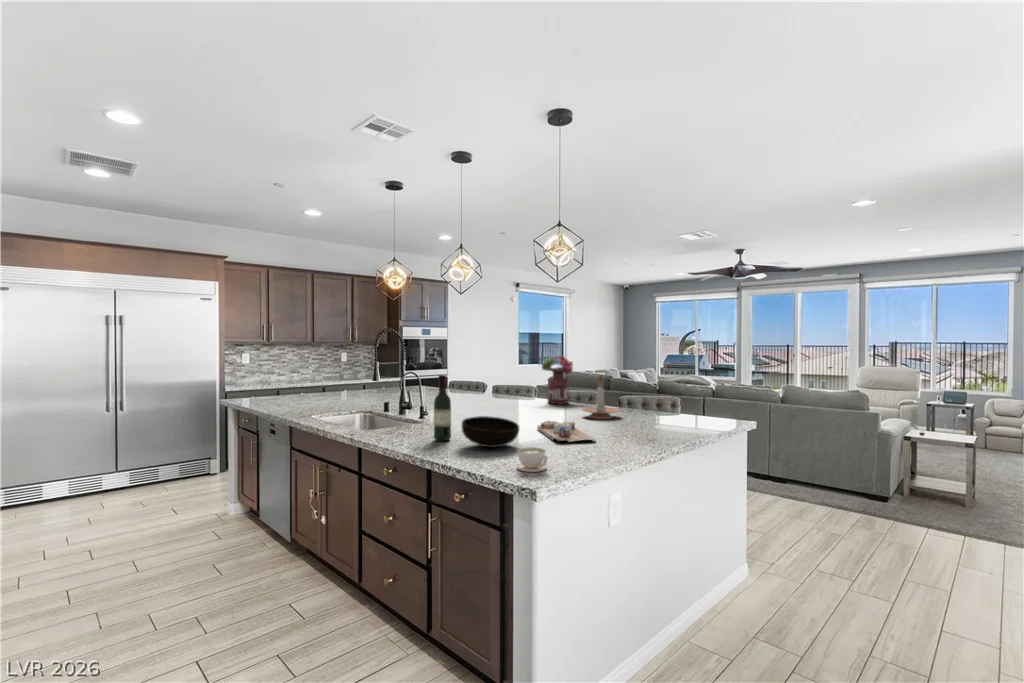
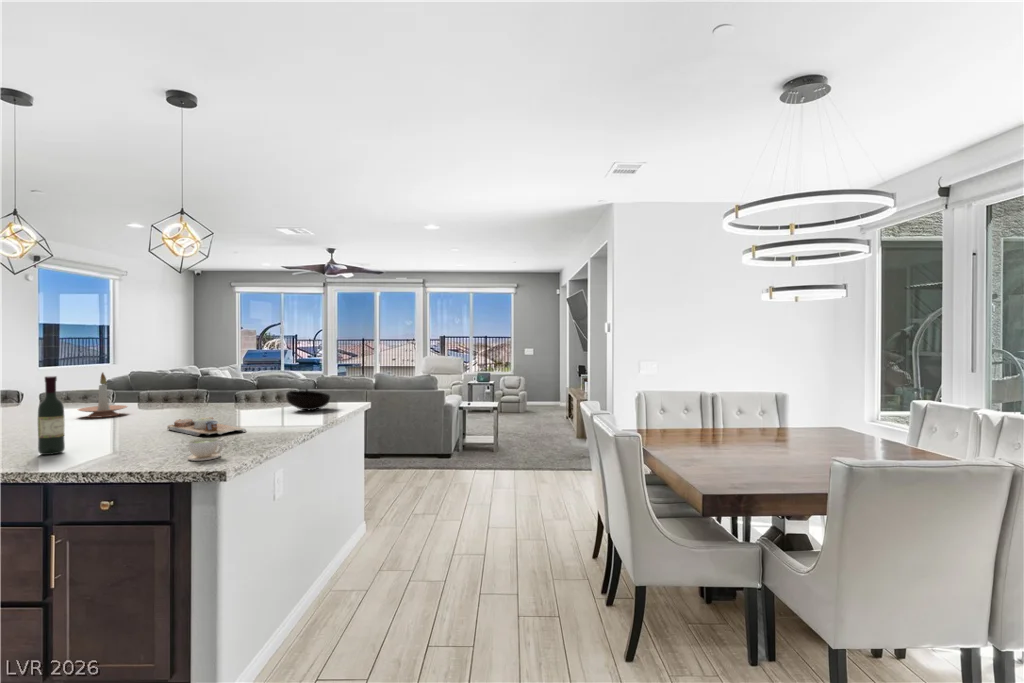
flower arrangement: present [542,356,573,404] -> none [137,352,182,406]
candle holder: present [581,376,620,419] -> present [78,373,127,418]
bowl: present [462,416,519,447] -> present [286,391,330,410]

